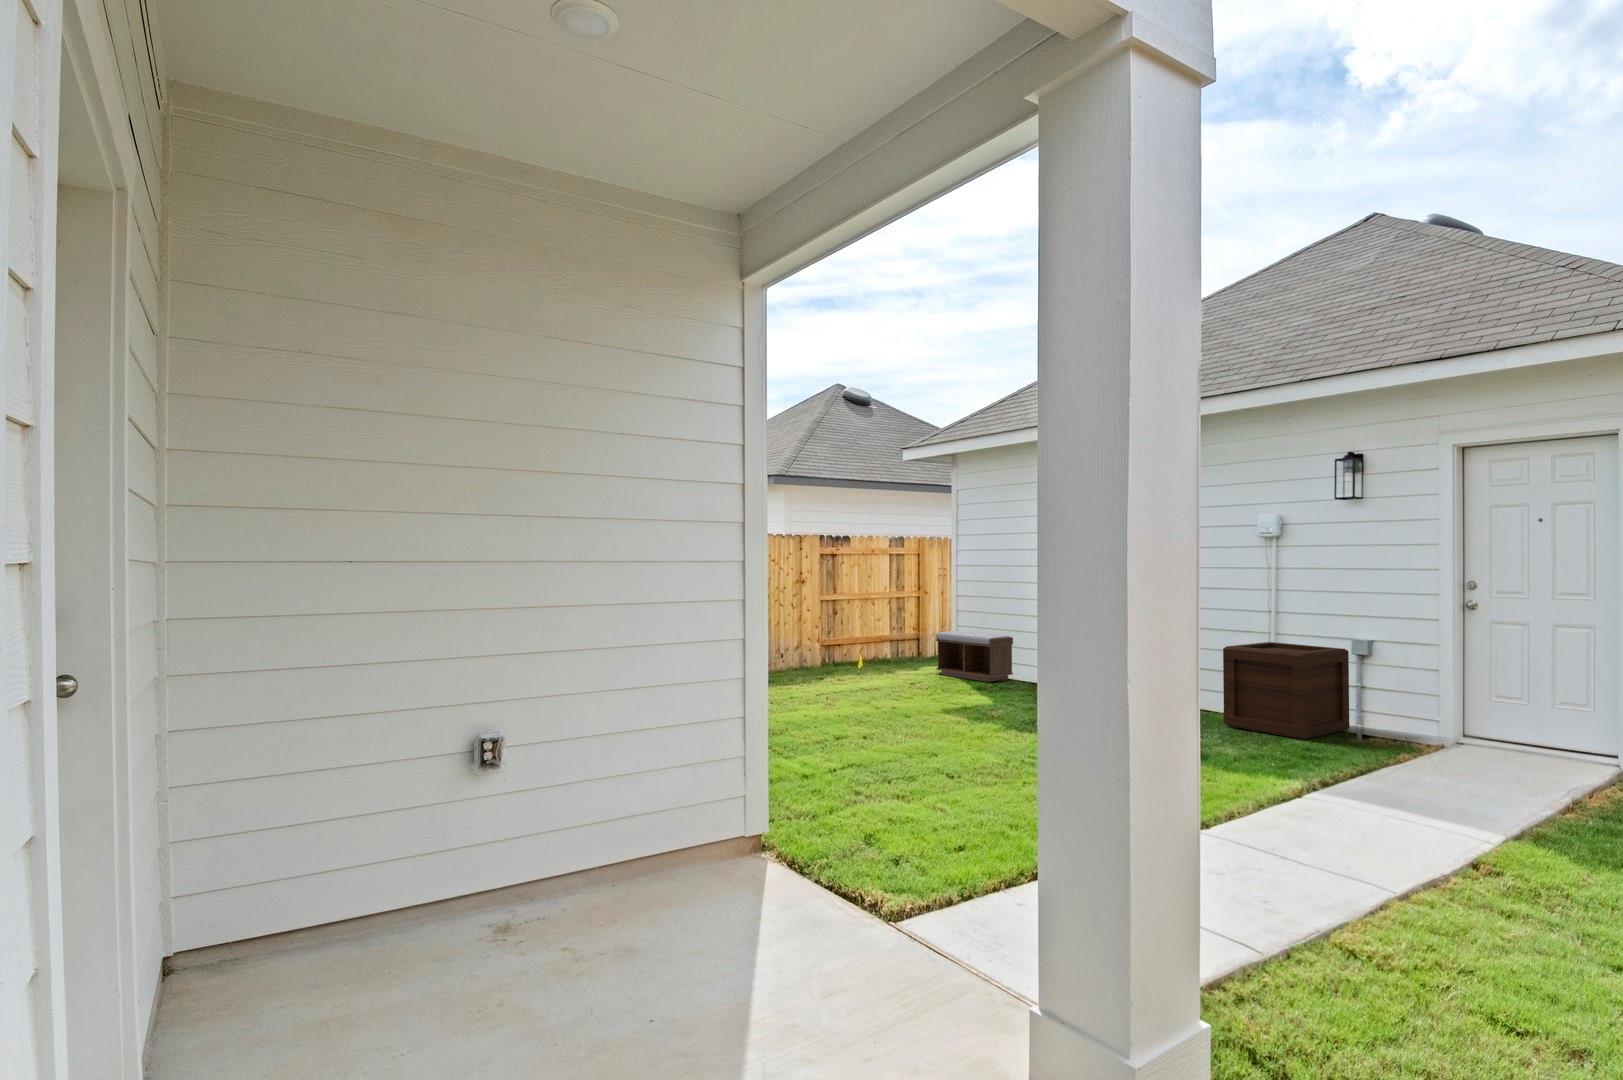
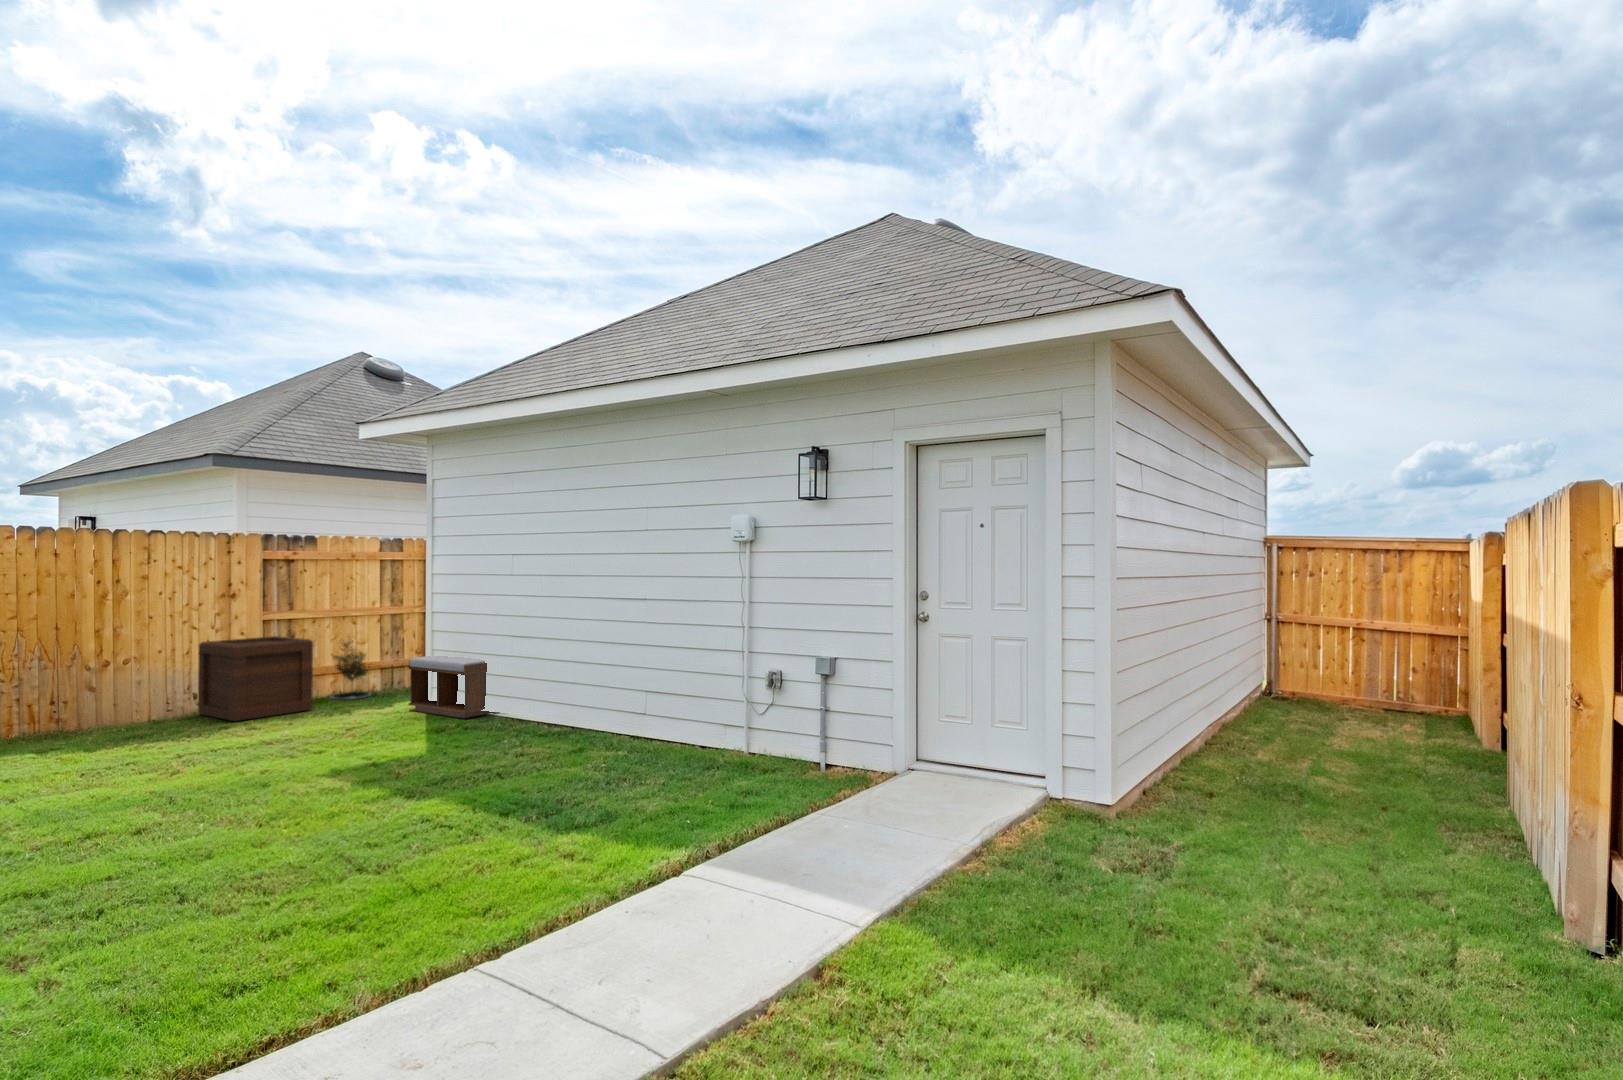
potted tree: none [862,612,893,664] -> present [331,639,371,700]
wooden crate: present [1223,642,1349,740] -> present [198,636,313,721]

